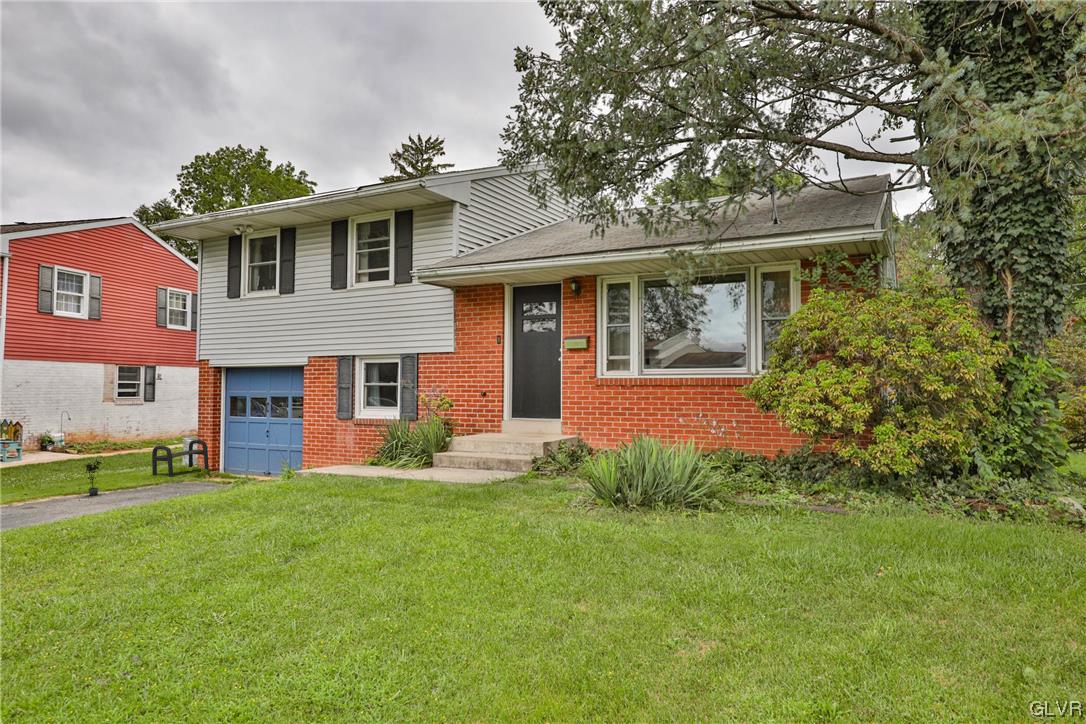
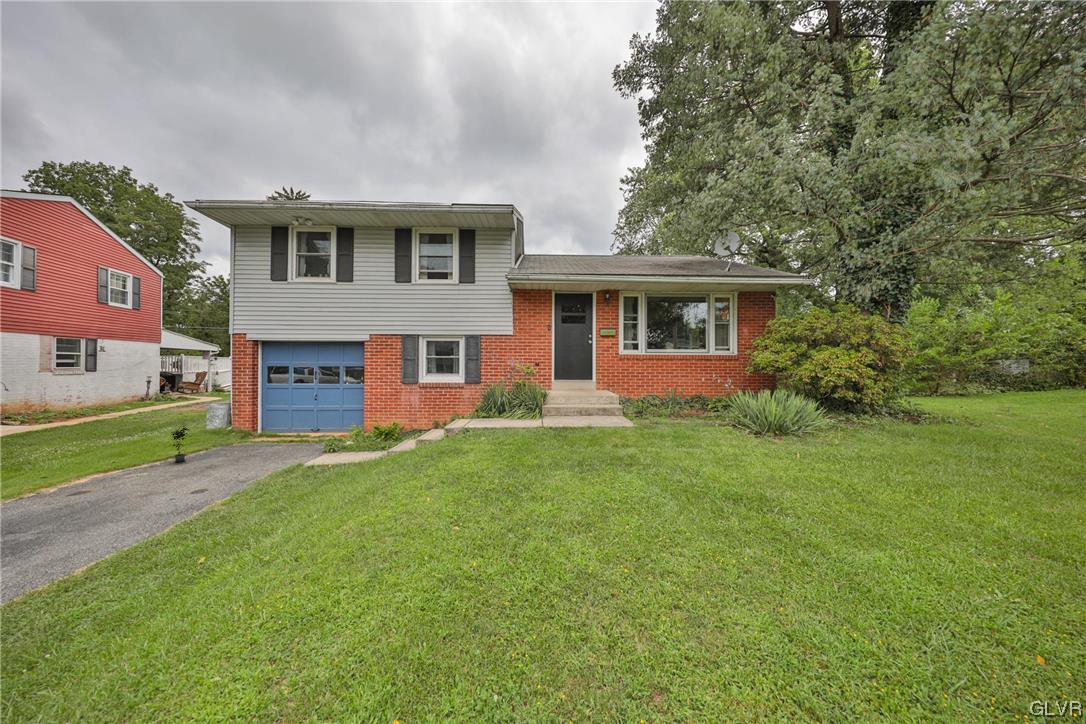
bench: present [152,440,209,477] -> none [194,406,248,442]

